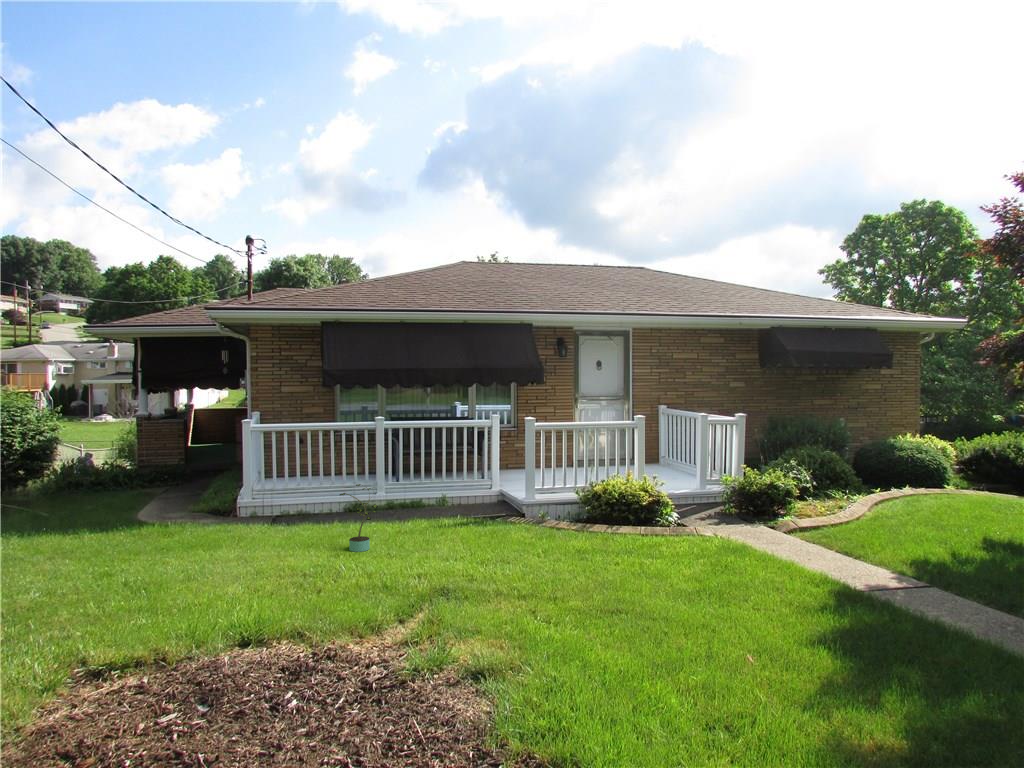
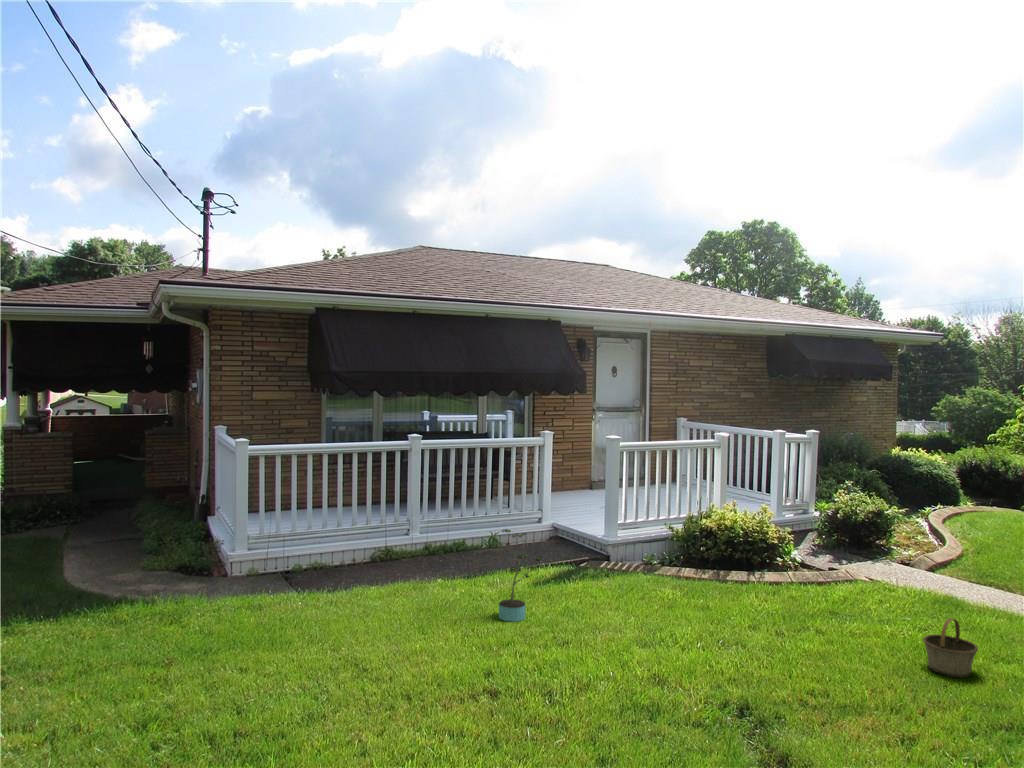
basket: none [609,563,650,611] -> present [923,618,978,677]

